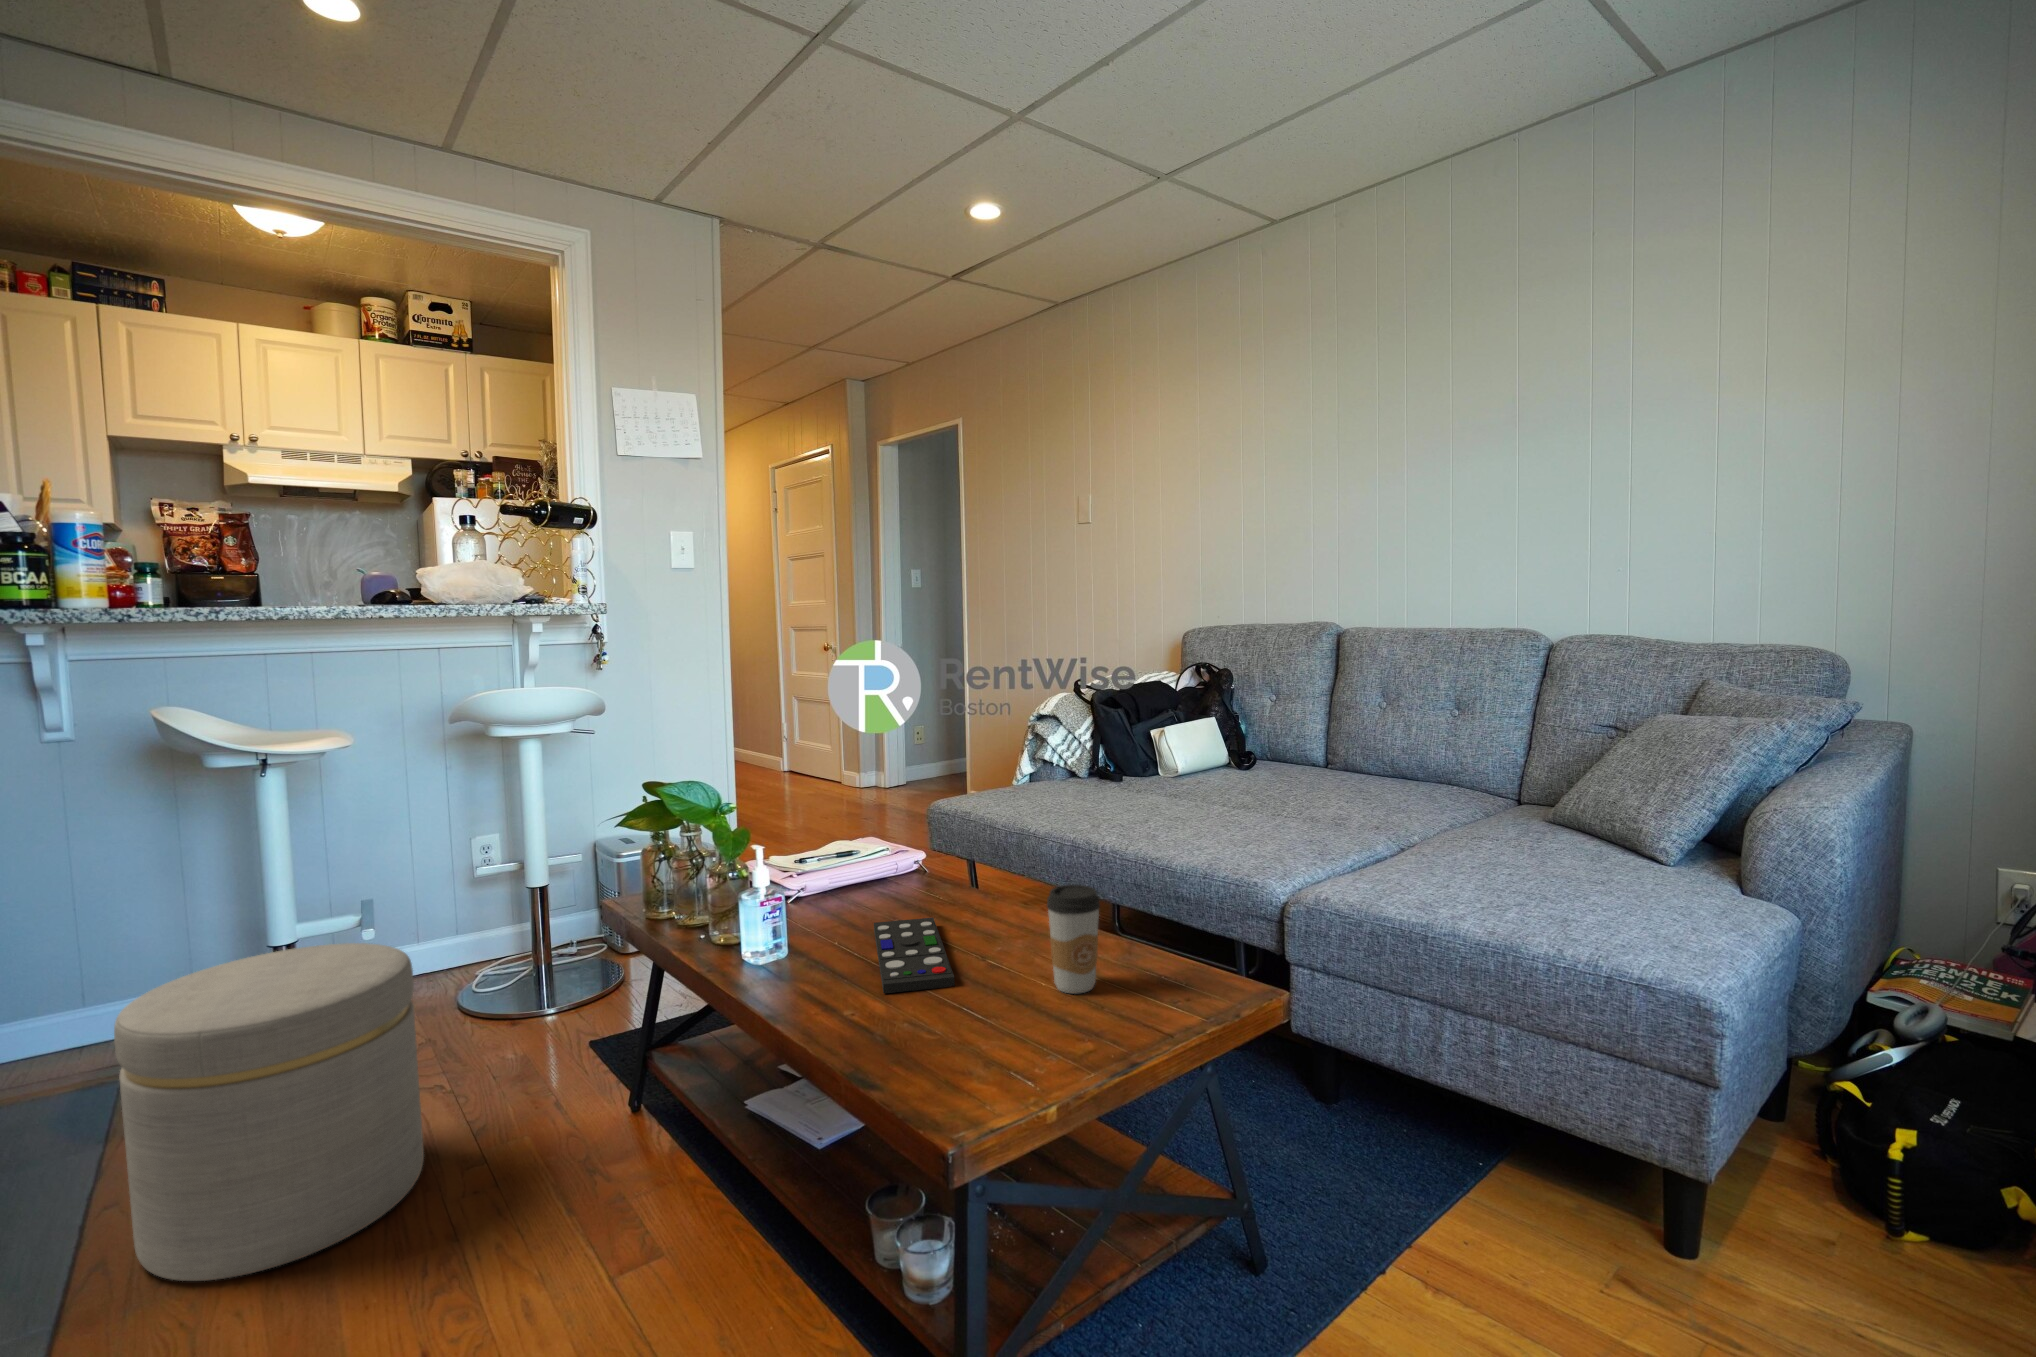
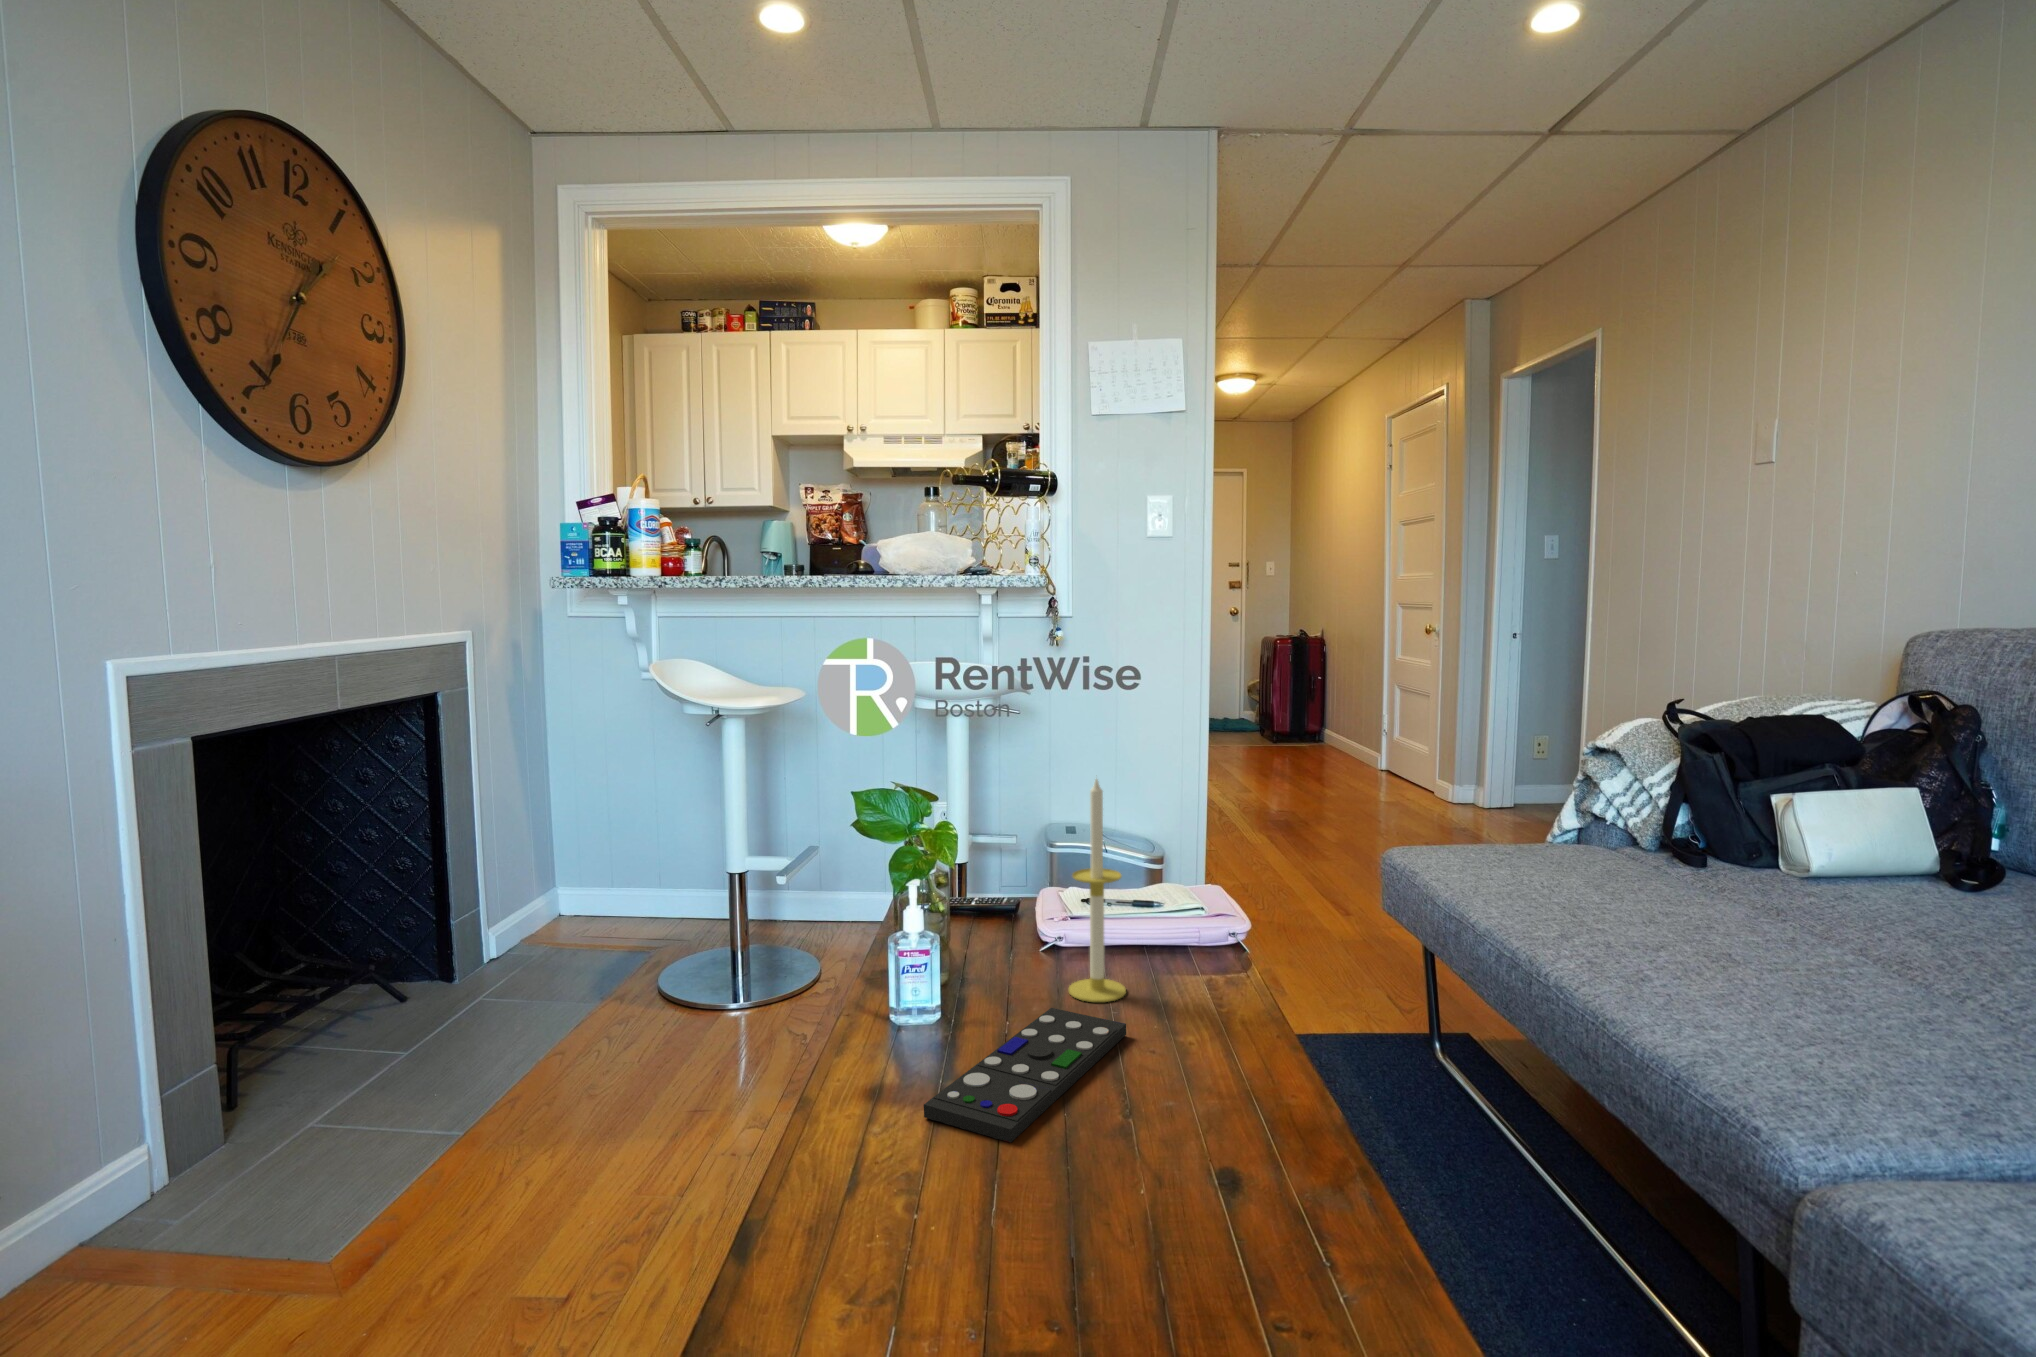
candle: none [855,752,899,918] -> present [1069,779,1126,1002]
coffee cup: present [1047,885,1100,993] -> none [1102,1043,1194,1238]
ottoman: present [114,943,424,1281] -> none [479,884,709,1166]

